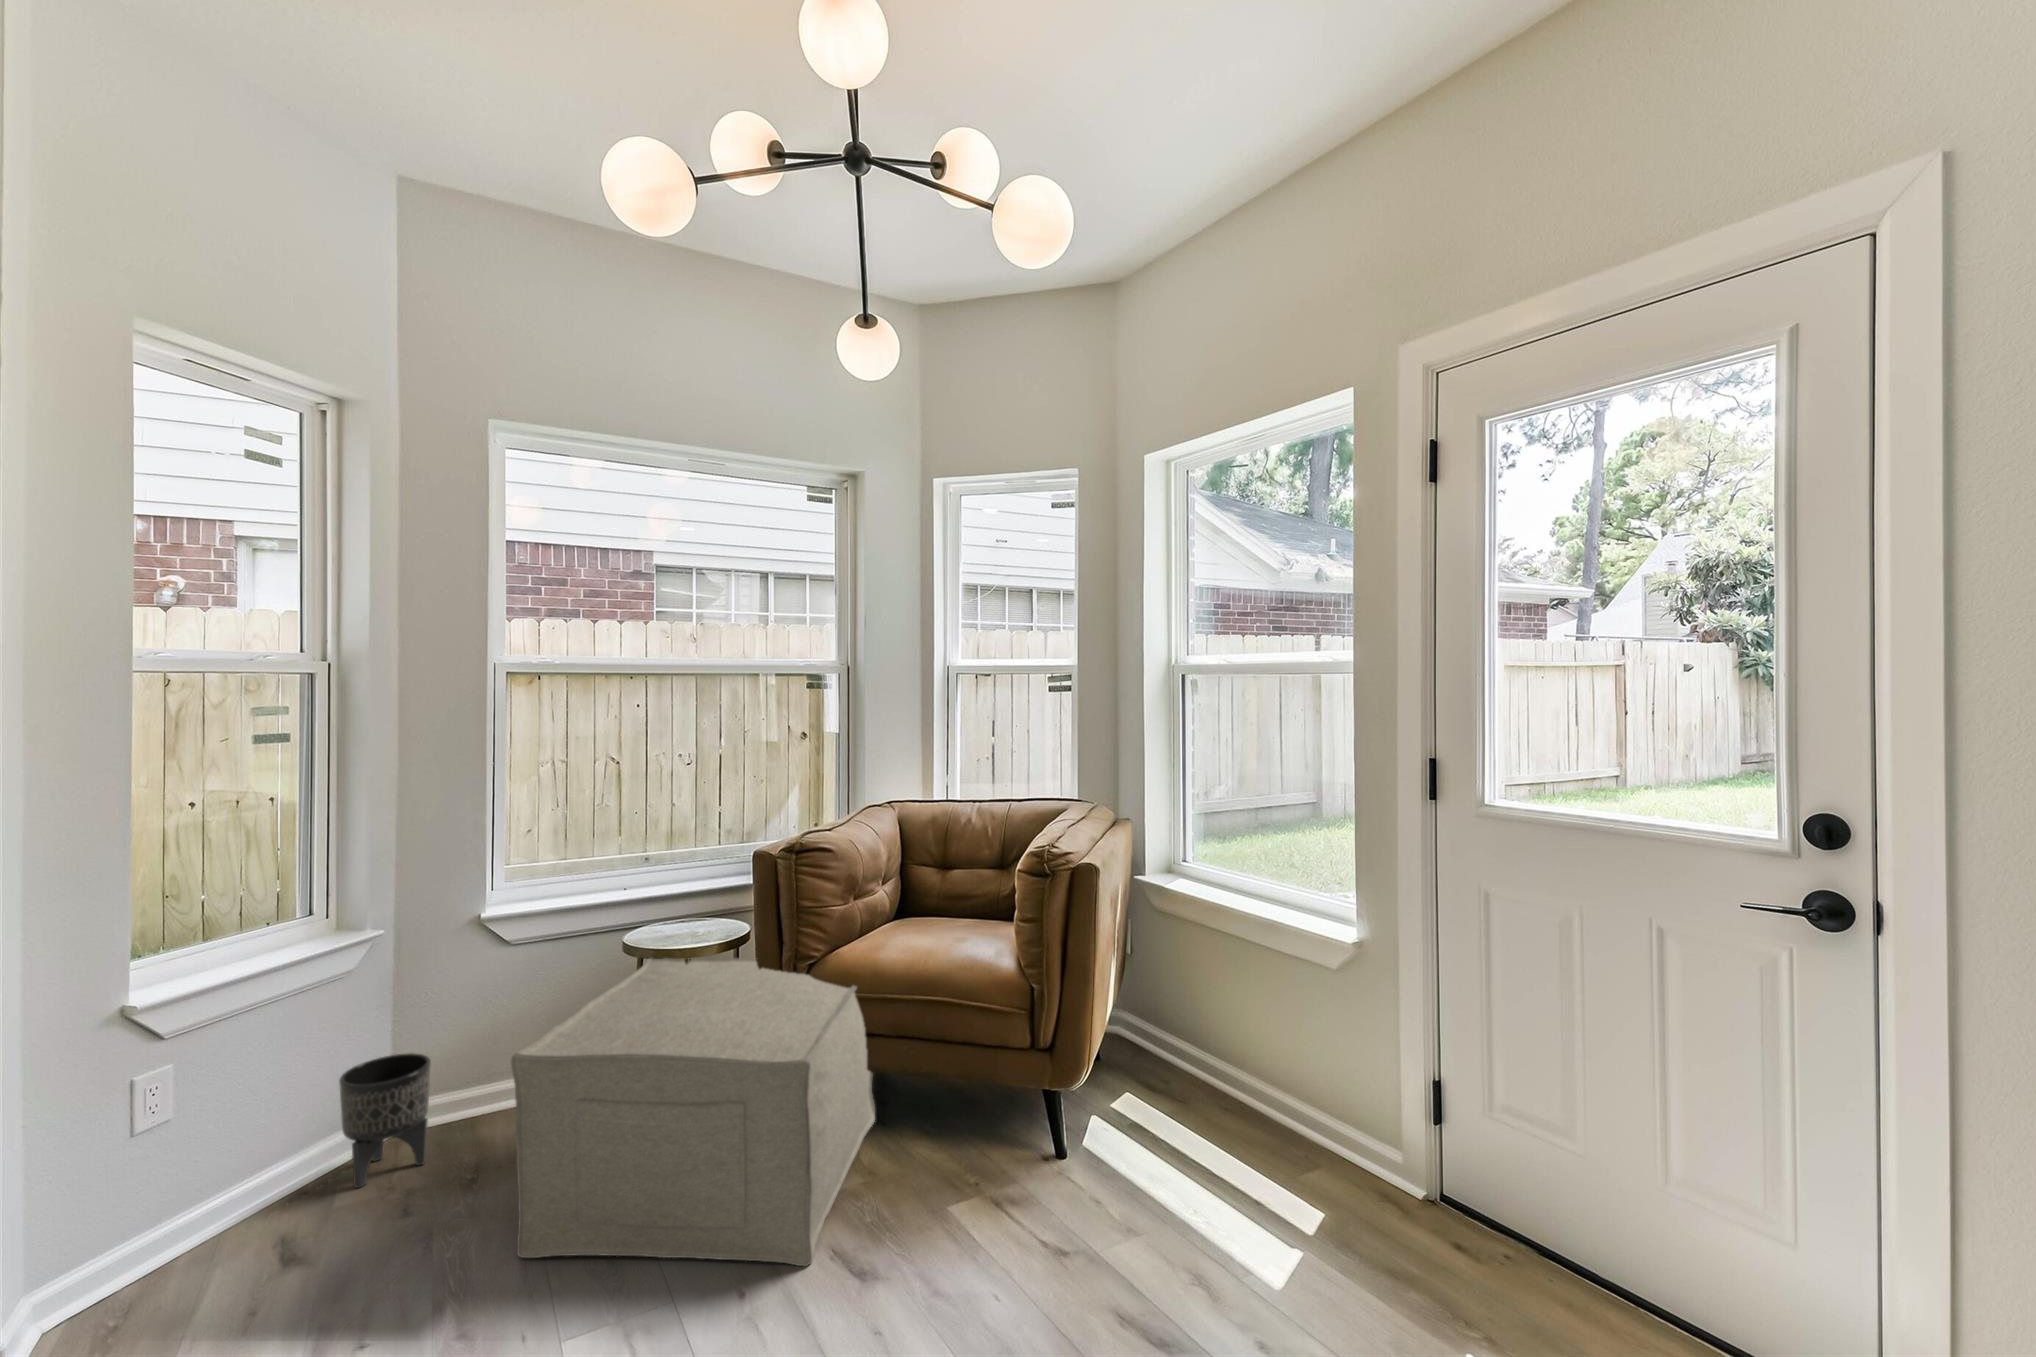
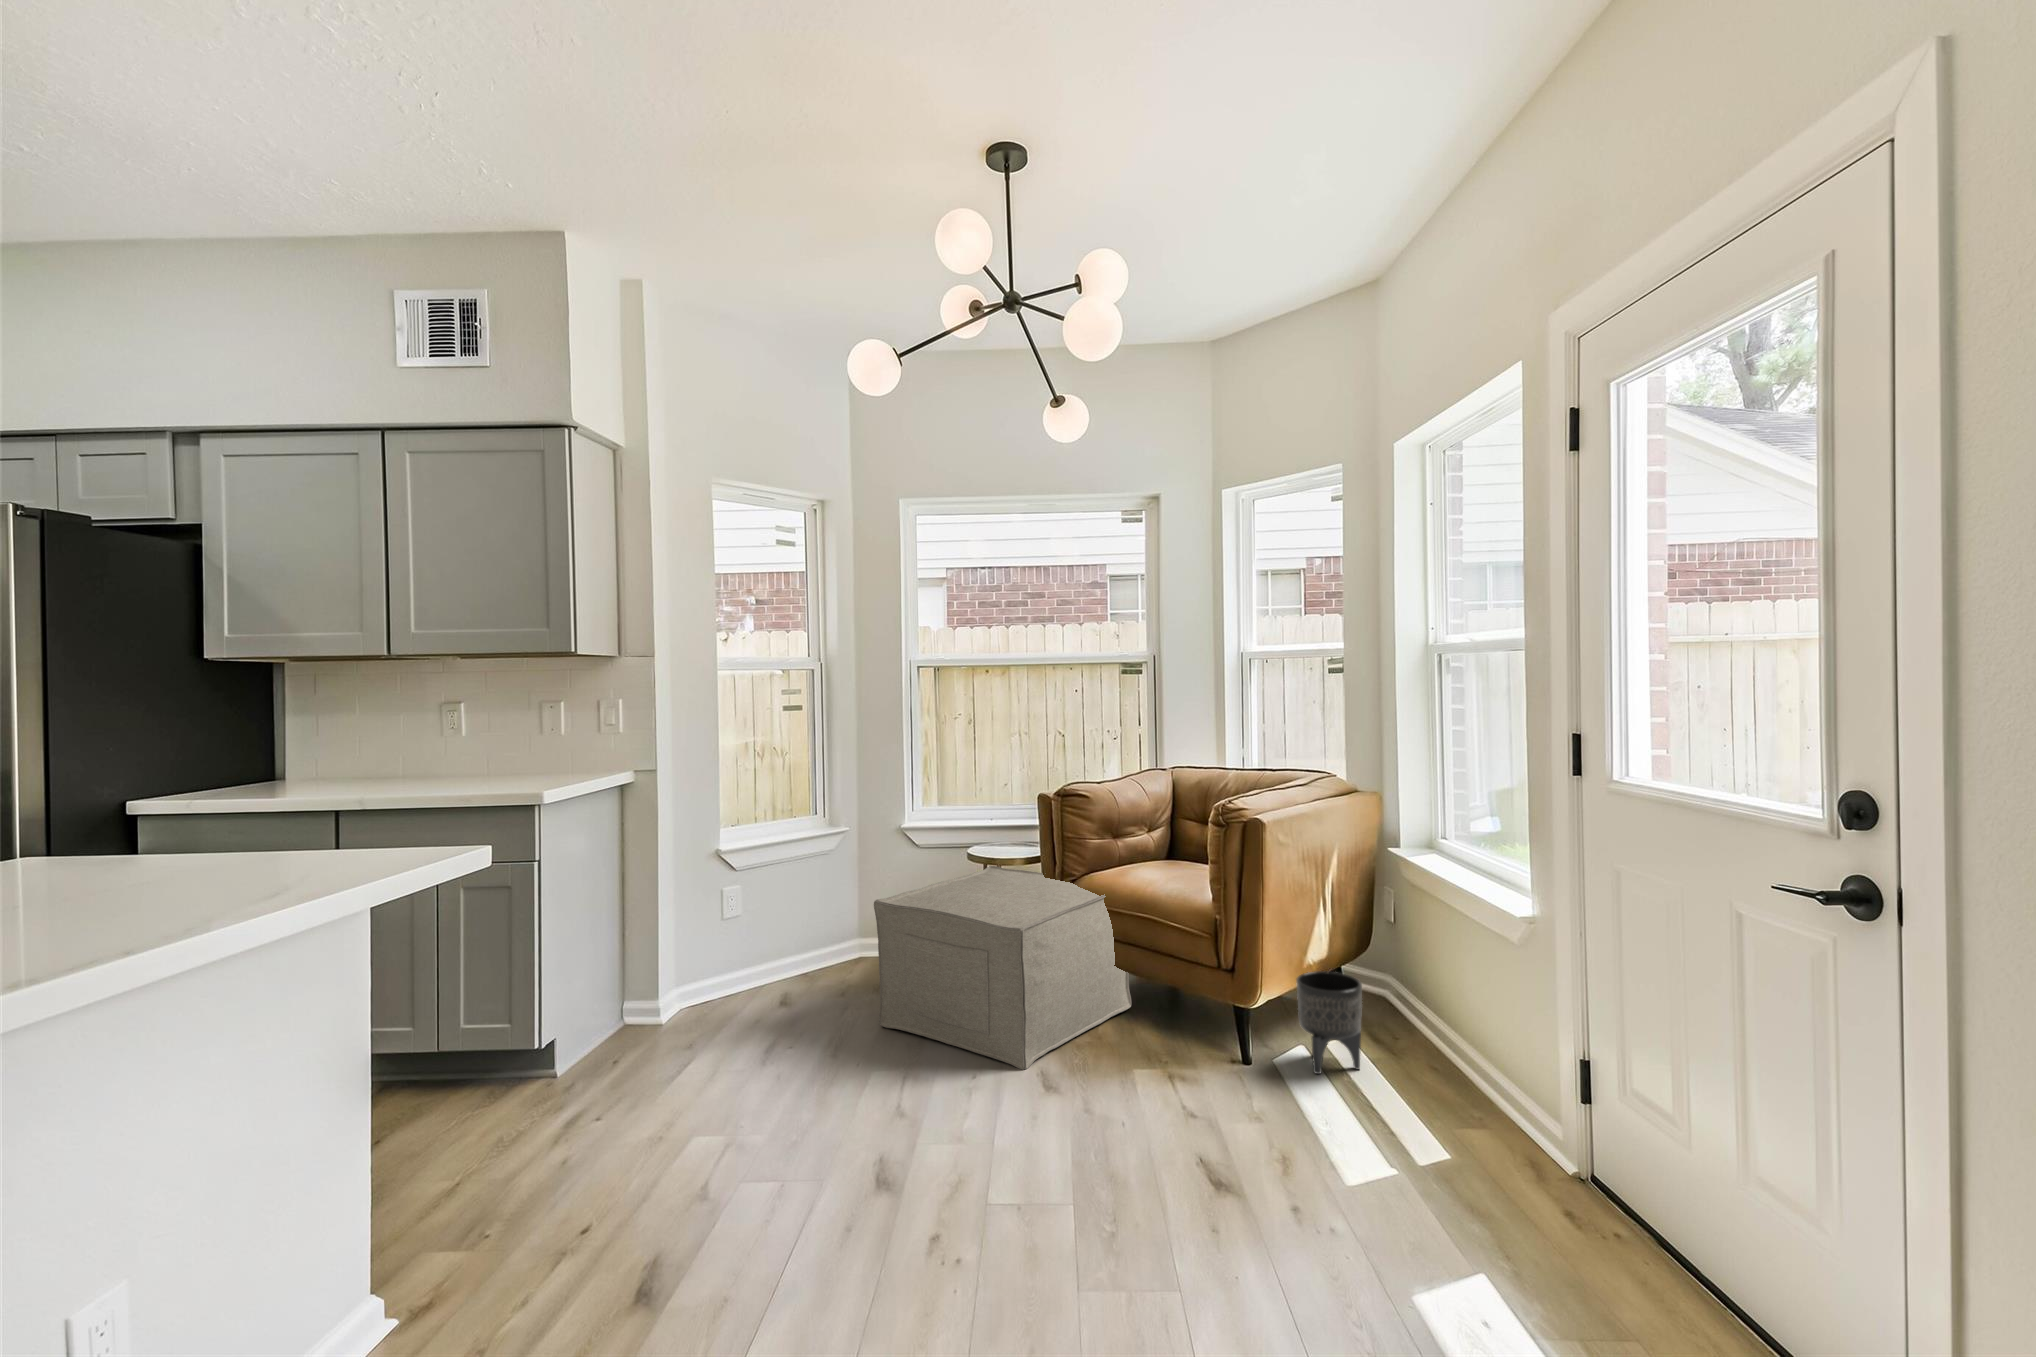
planter: present [339,1053,431,1188] -> present [1296,971,1362,1074]

